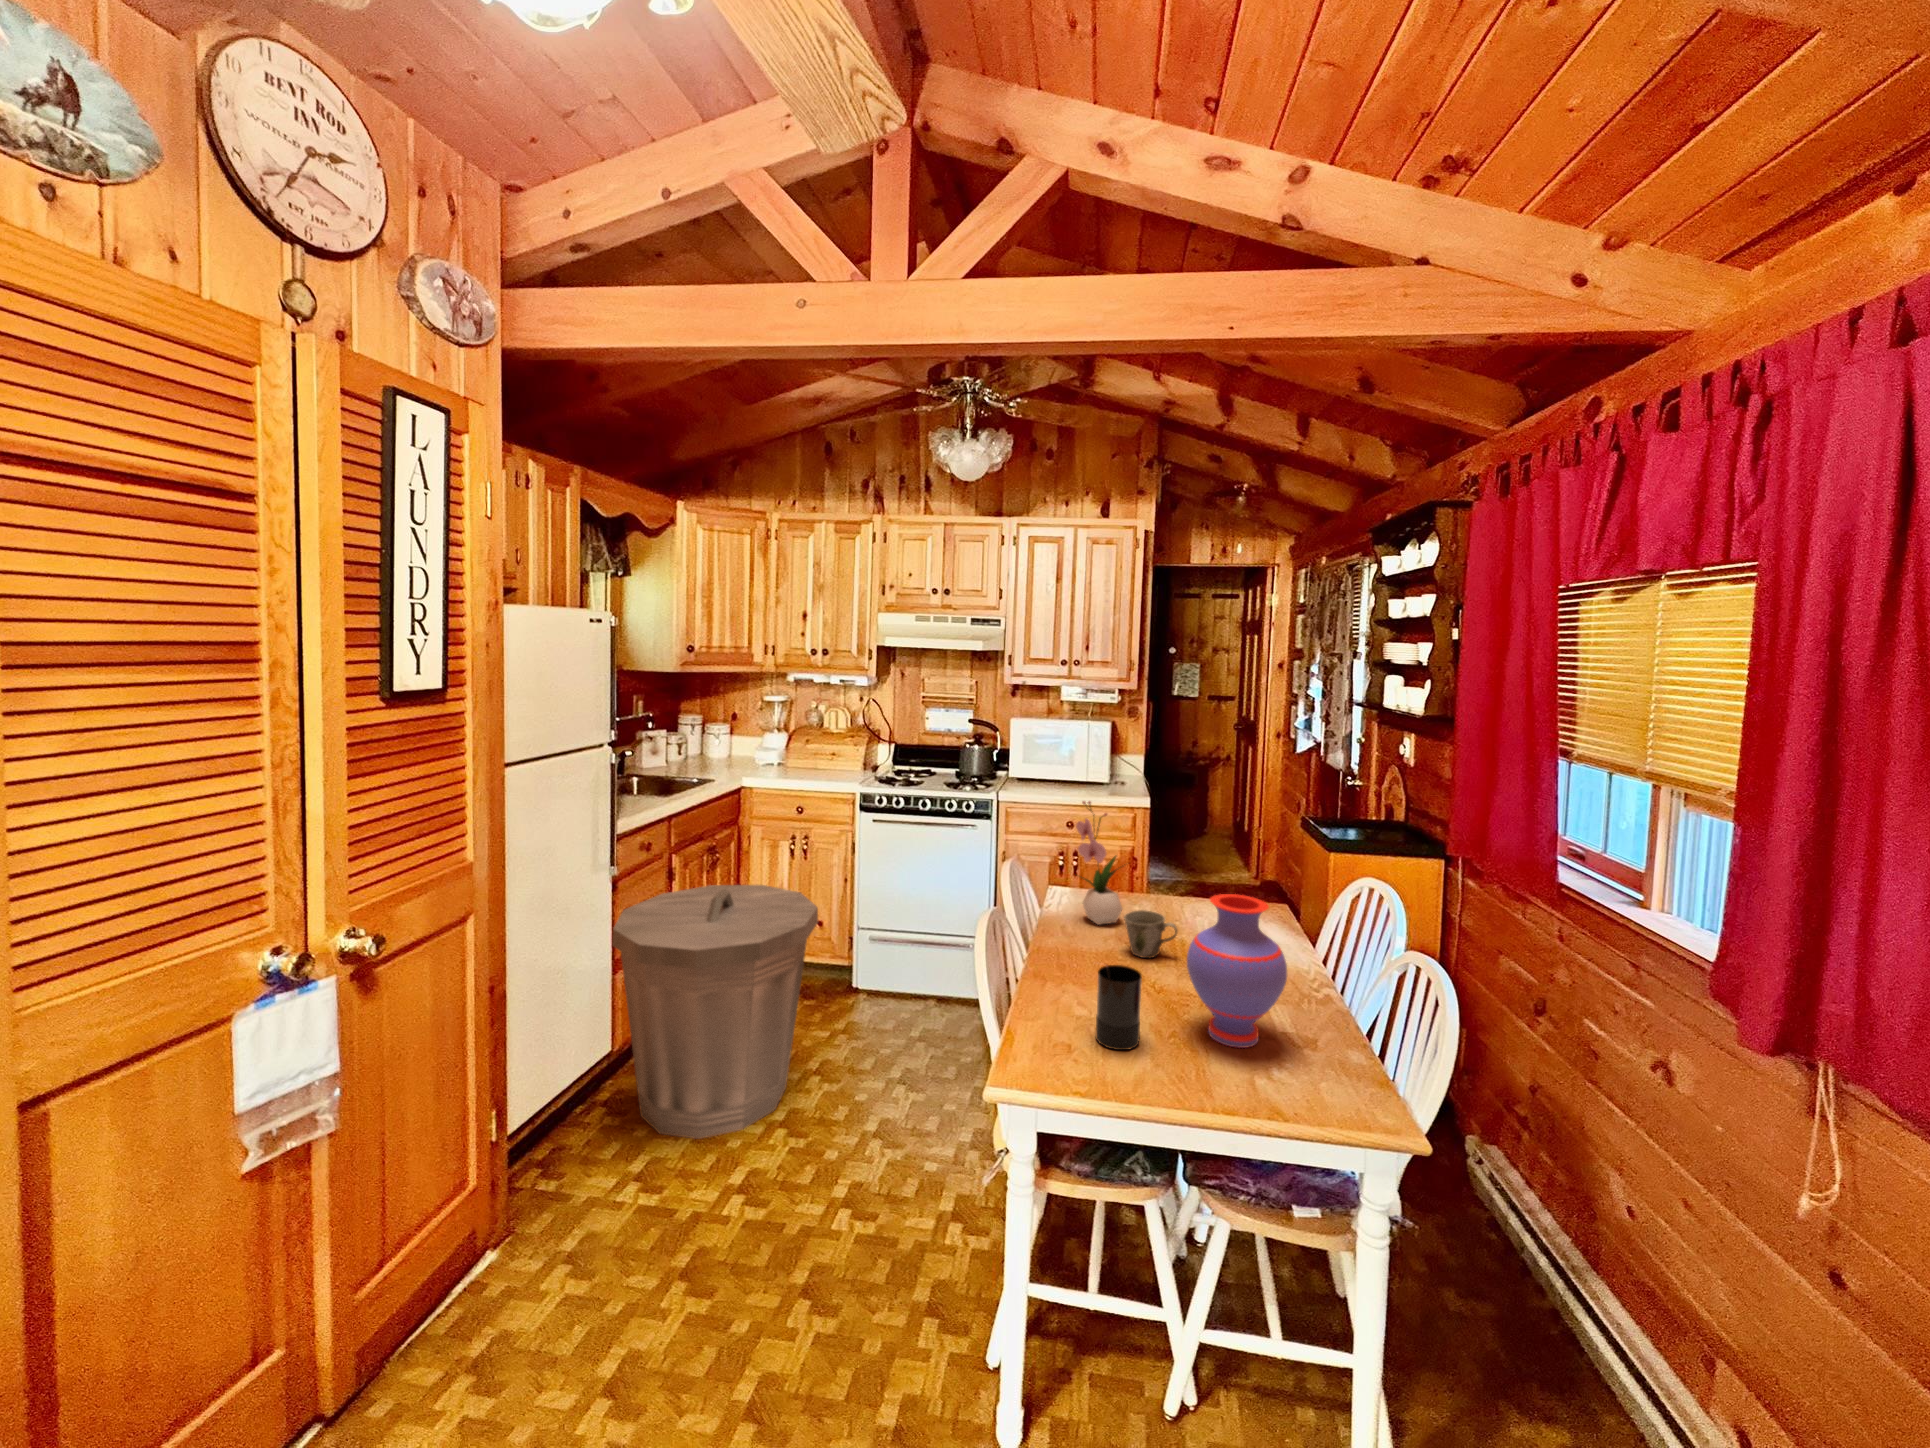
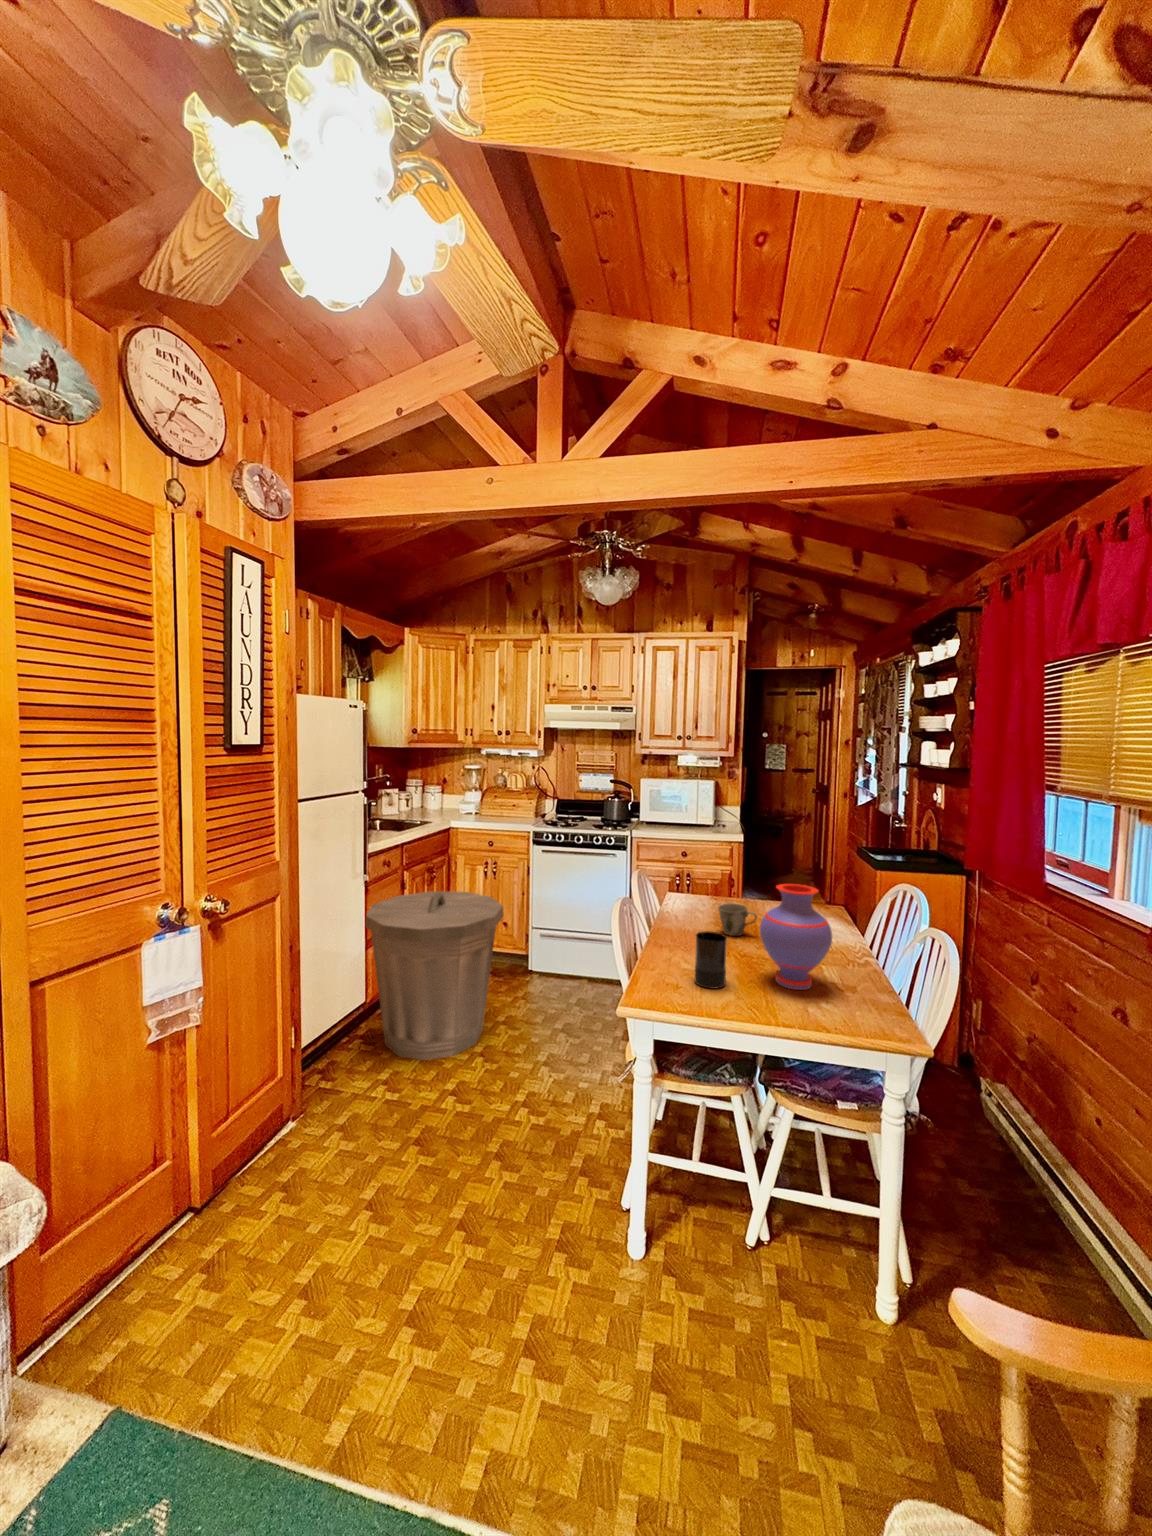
flower arrangement: present [1076,801,1122,925] -> none [684,828,724,916]

